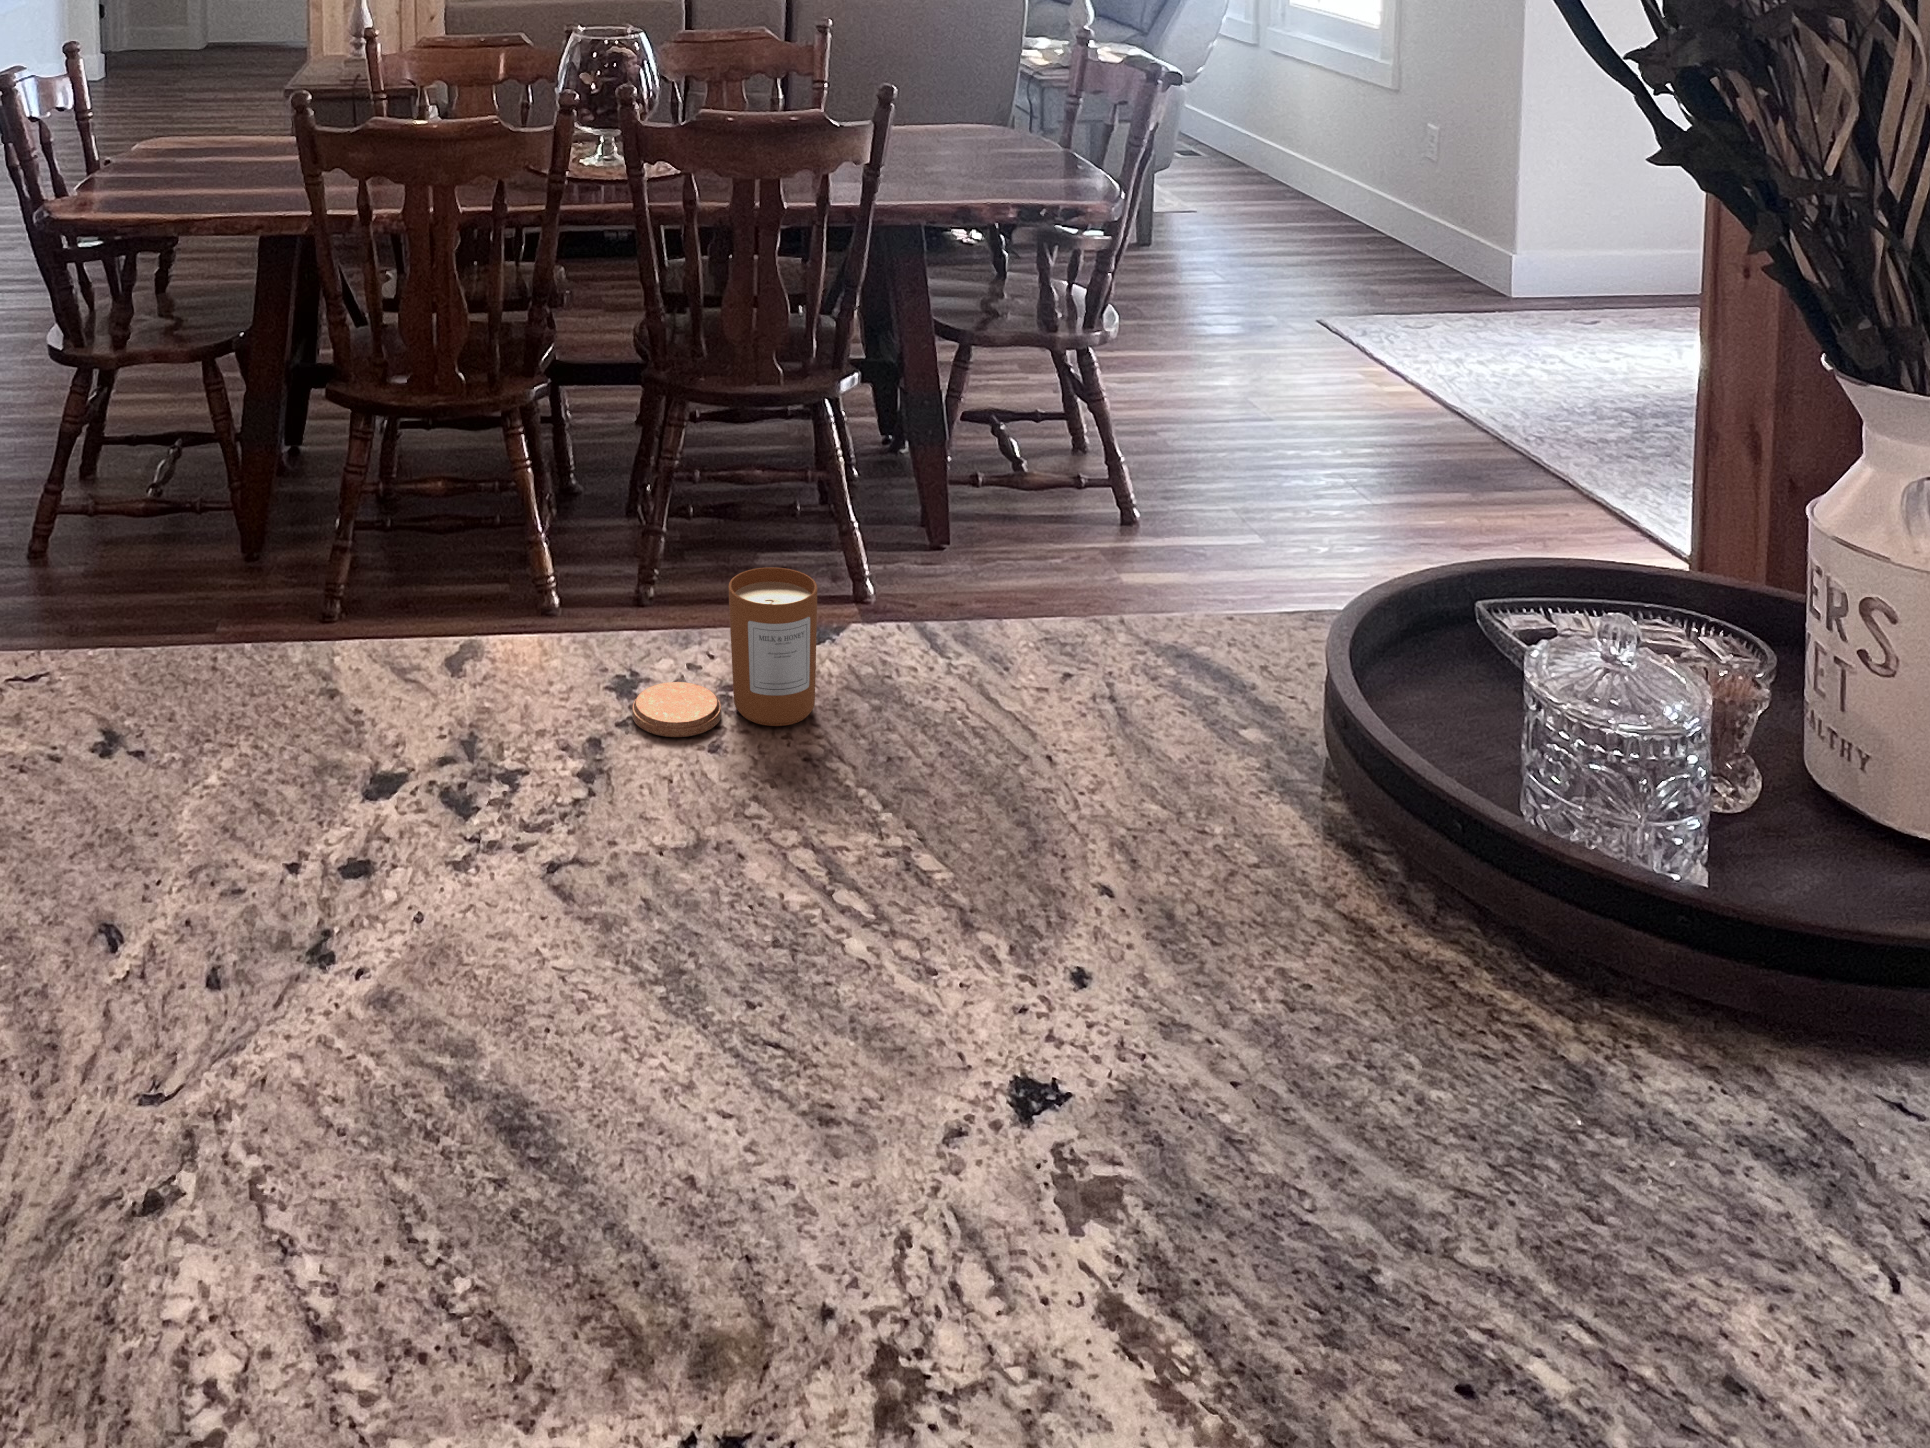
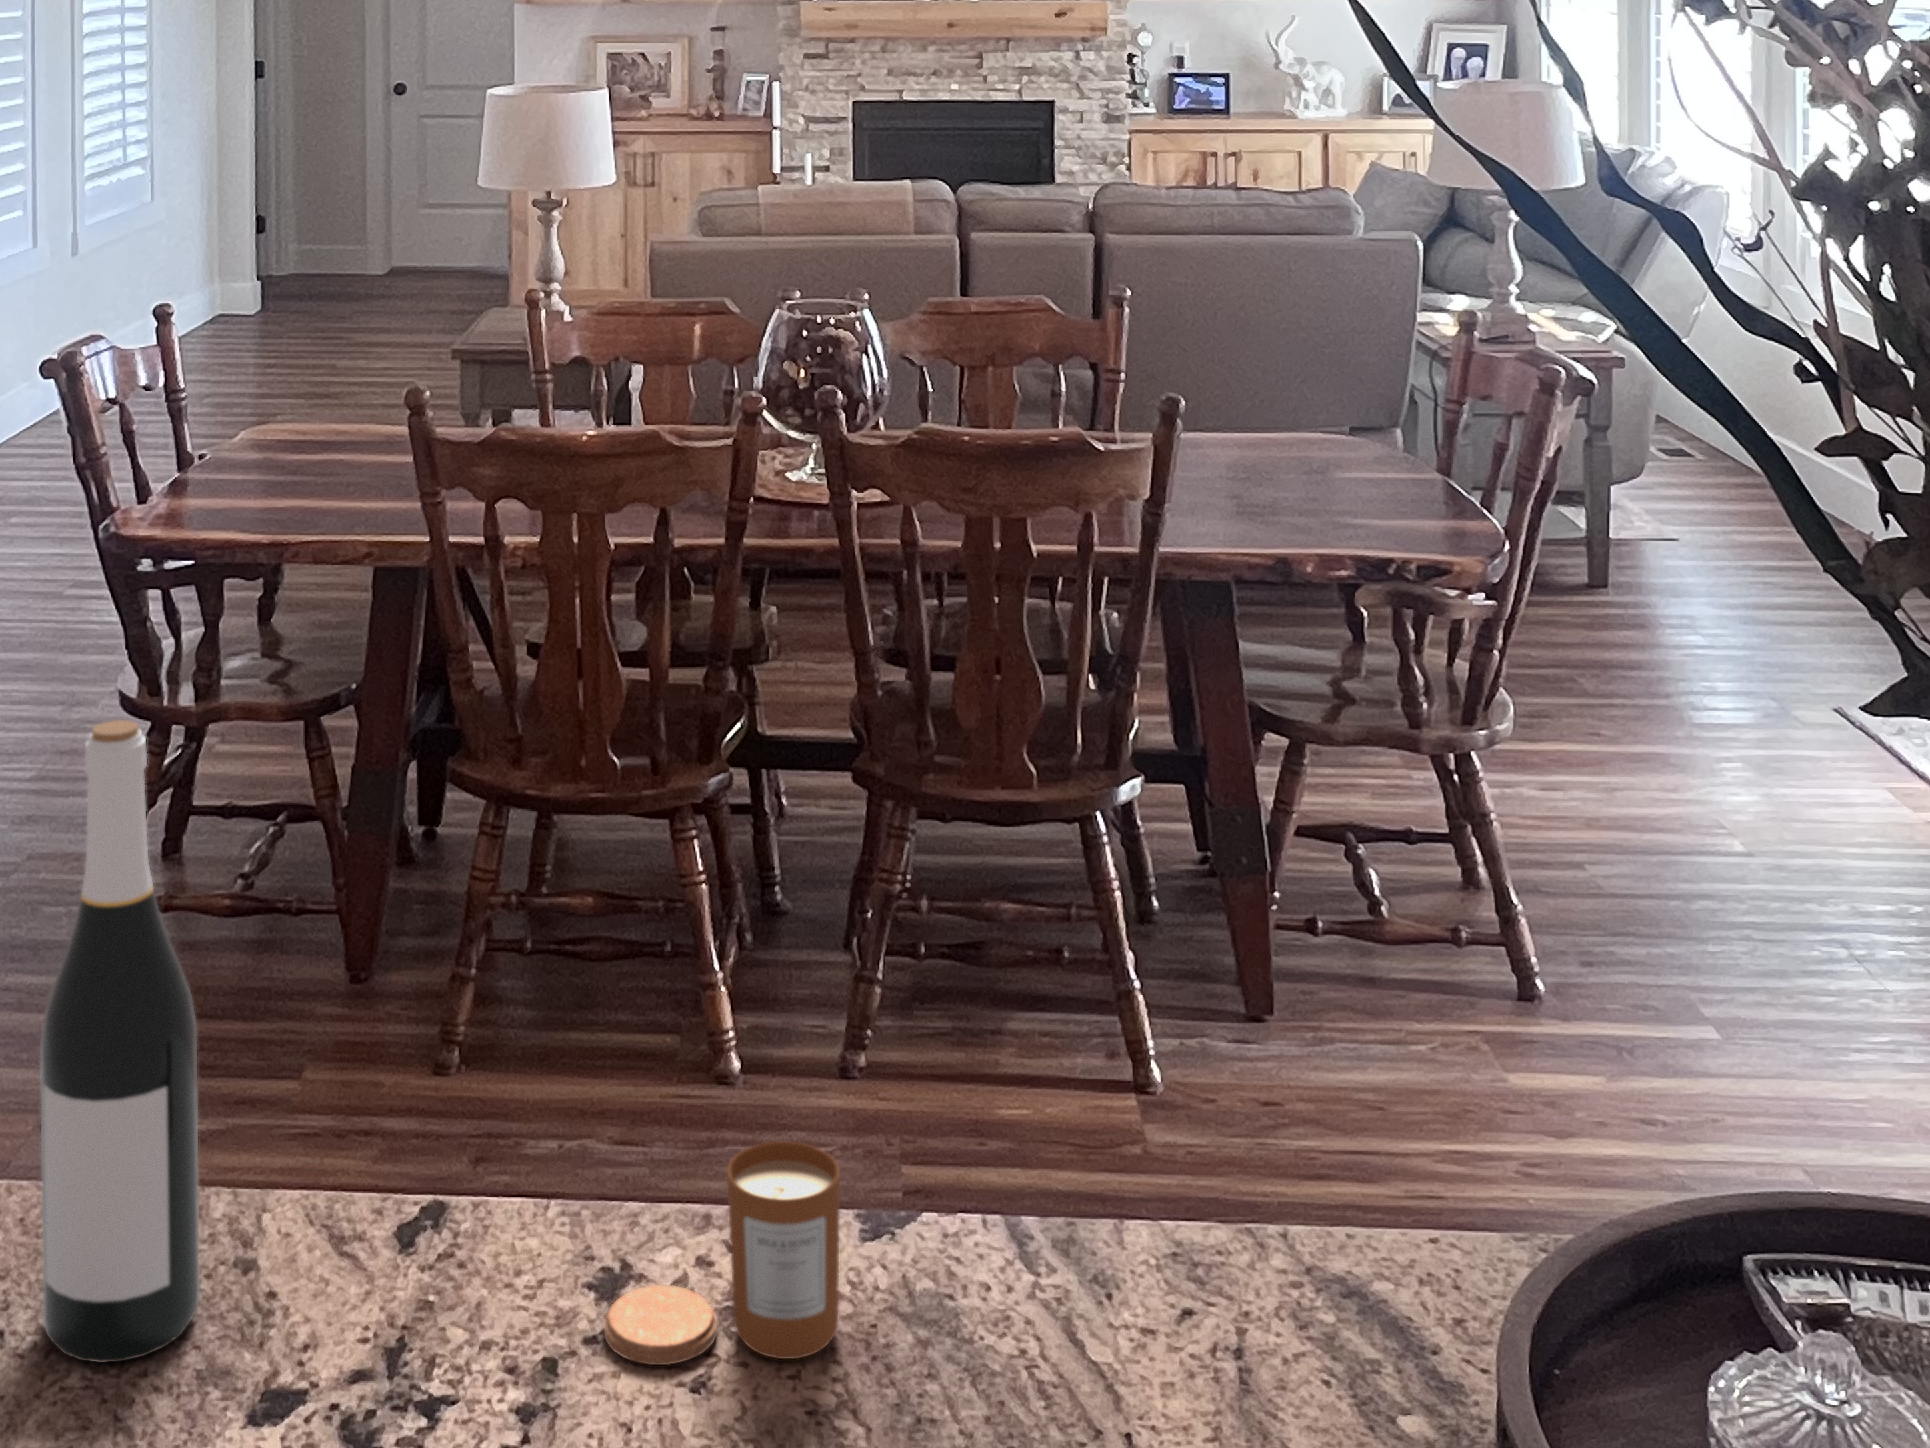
wine bottle: none [170,260,303,767] -> present [40,720,200,1363]

